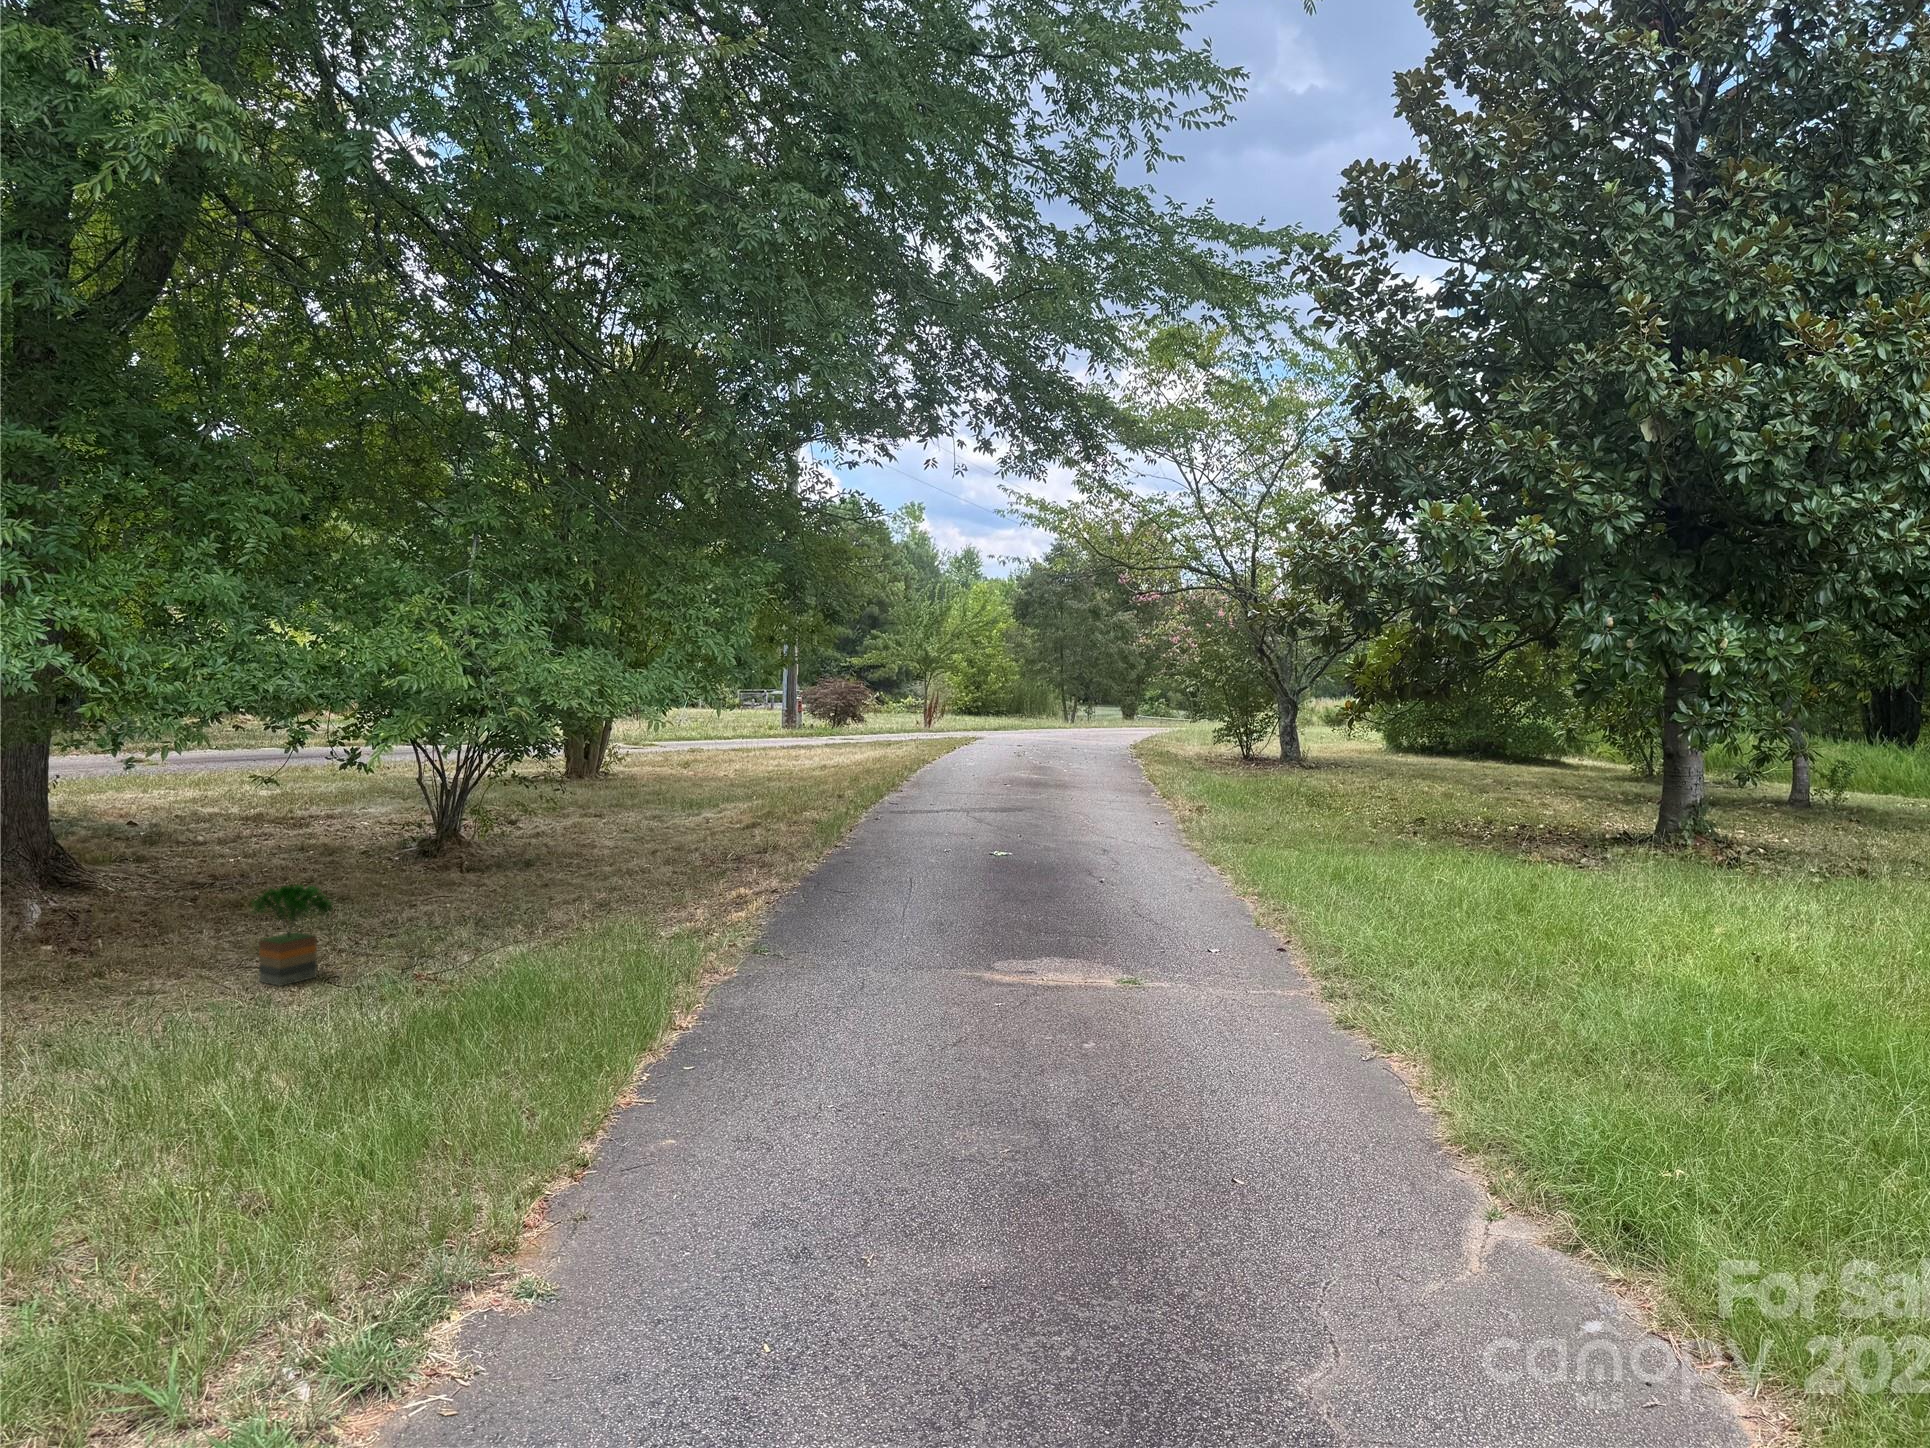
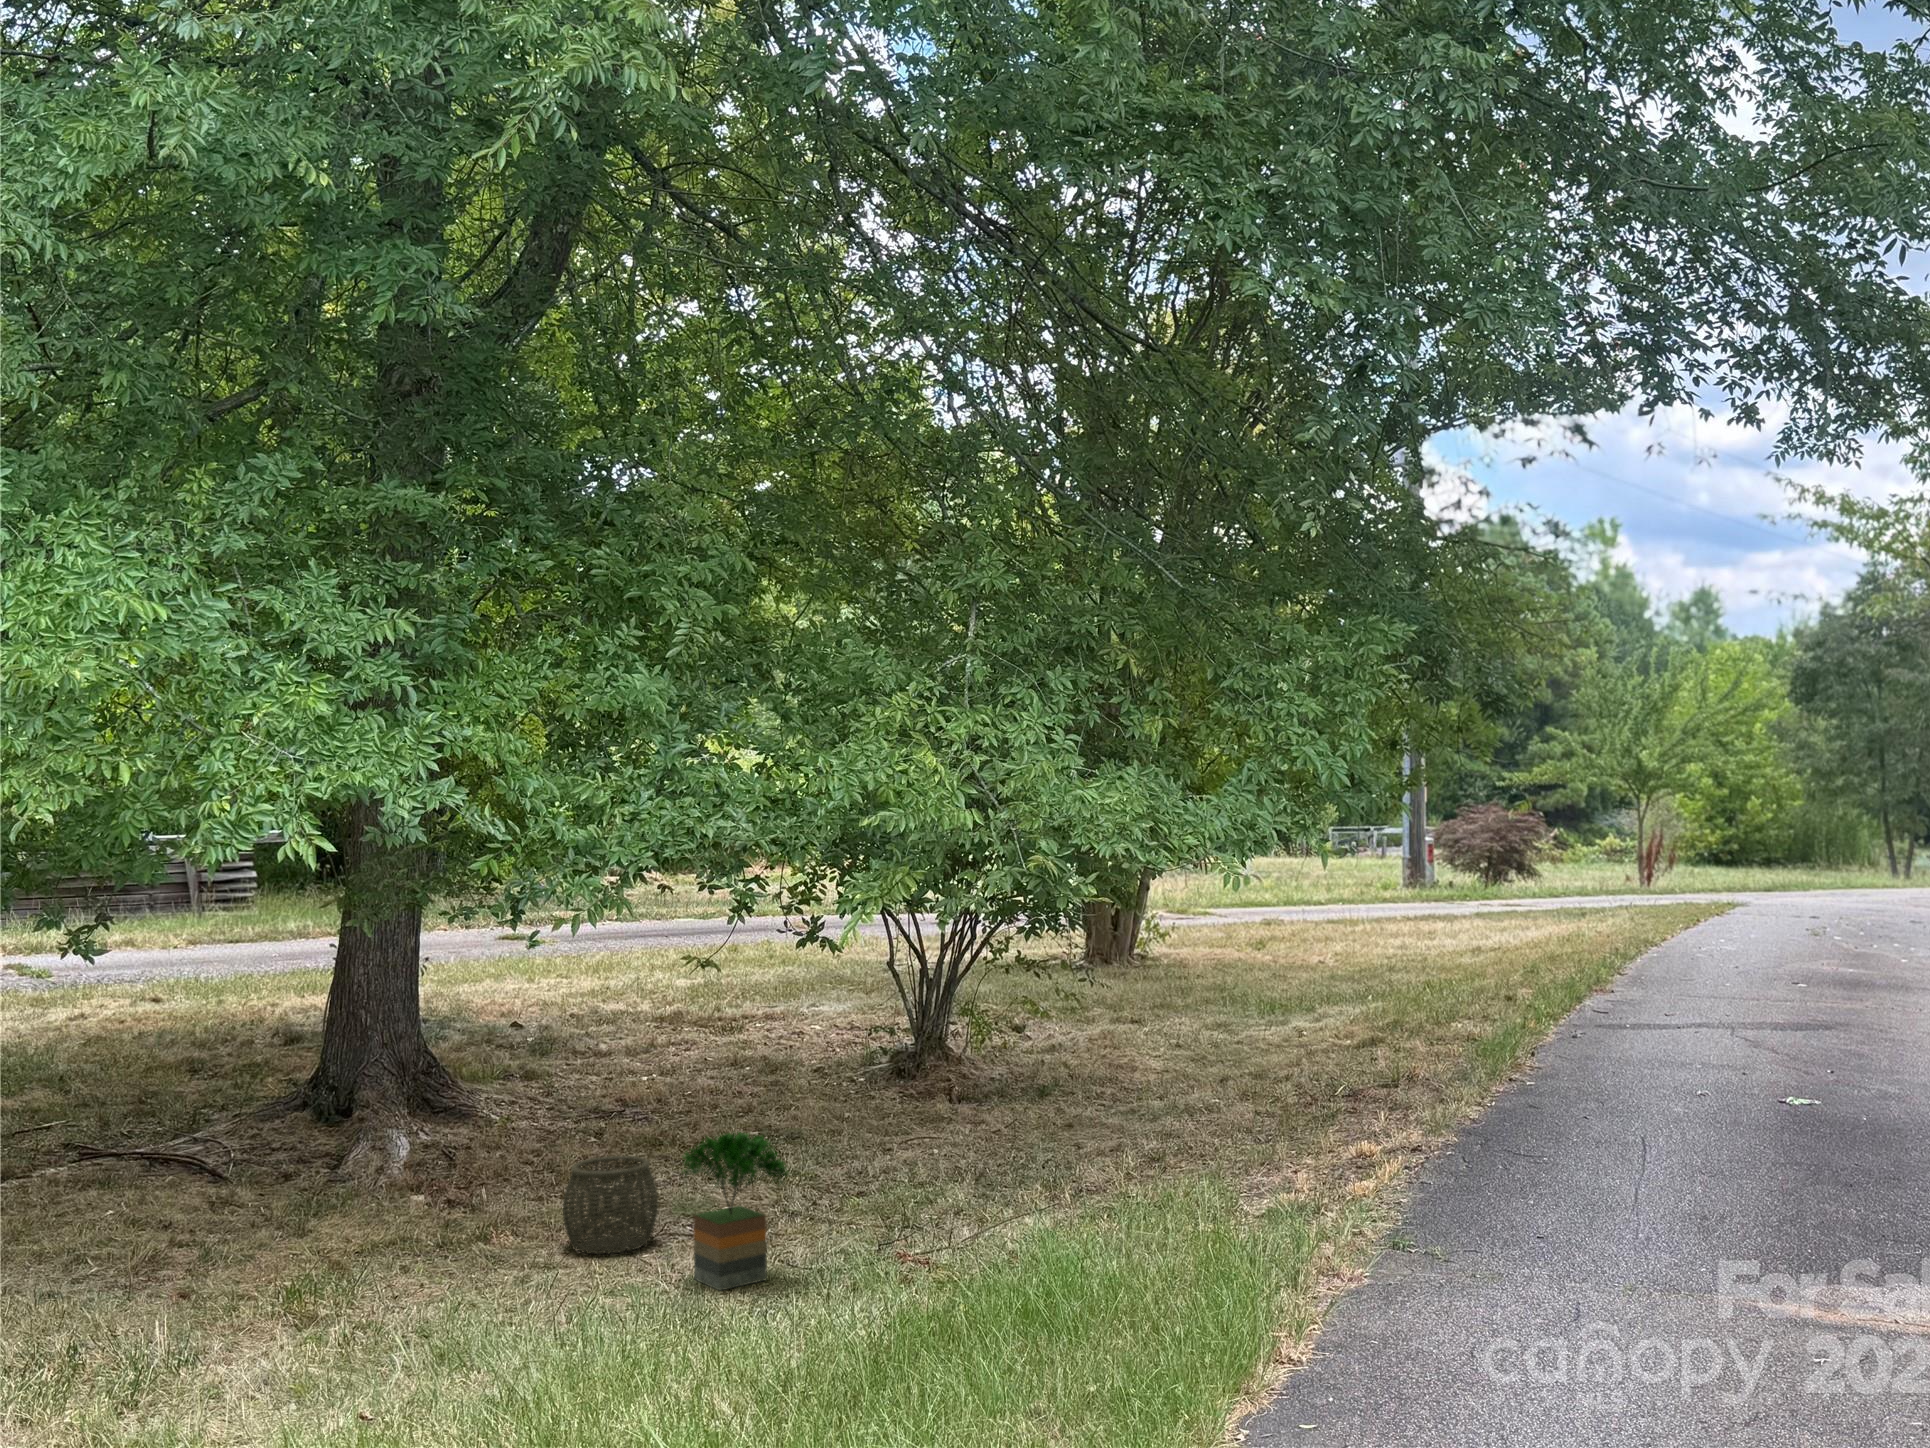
woven basket: none [149,907,231,974] -> present [562,1156,659,1254]

